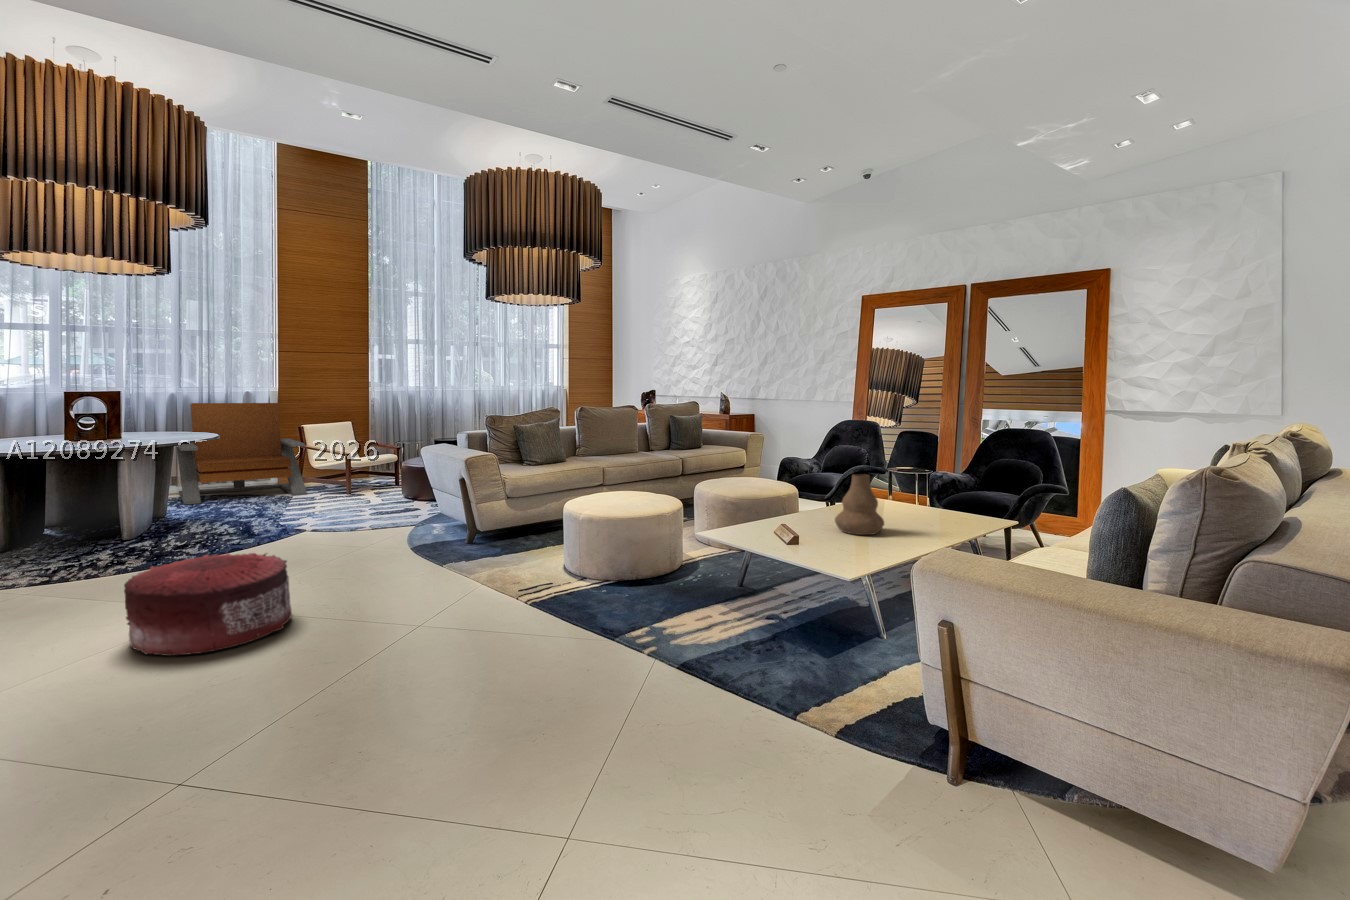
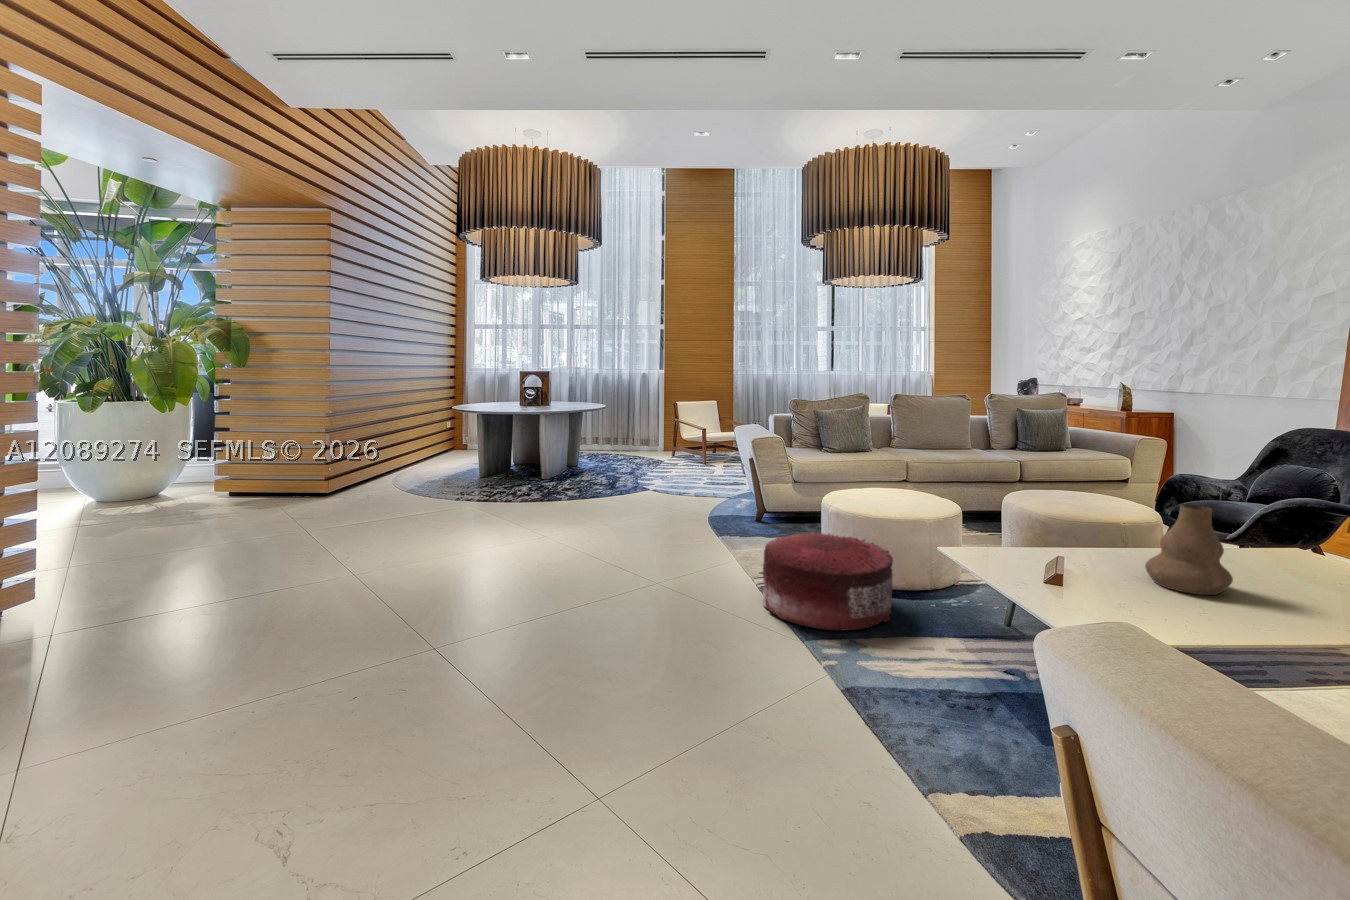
lounge chair: present [176,403,307,505] -> none [592,382,676,460]
pouf: present [124,553,292,656] -> present [763,532,893,631]

